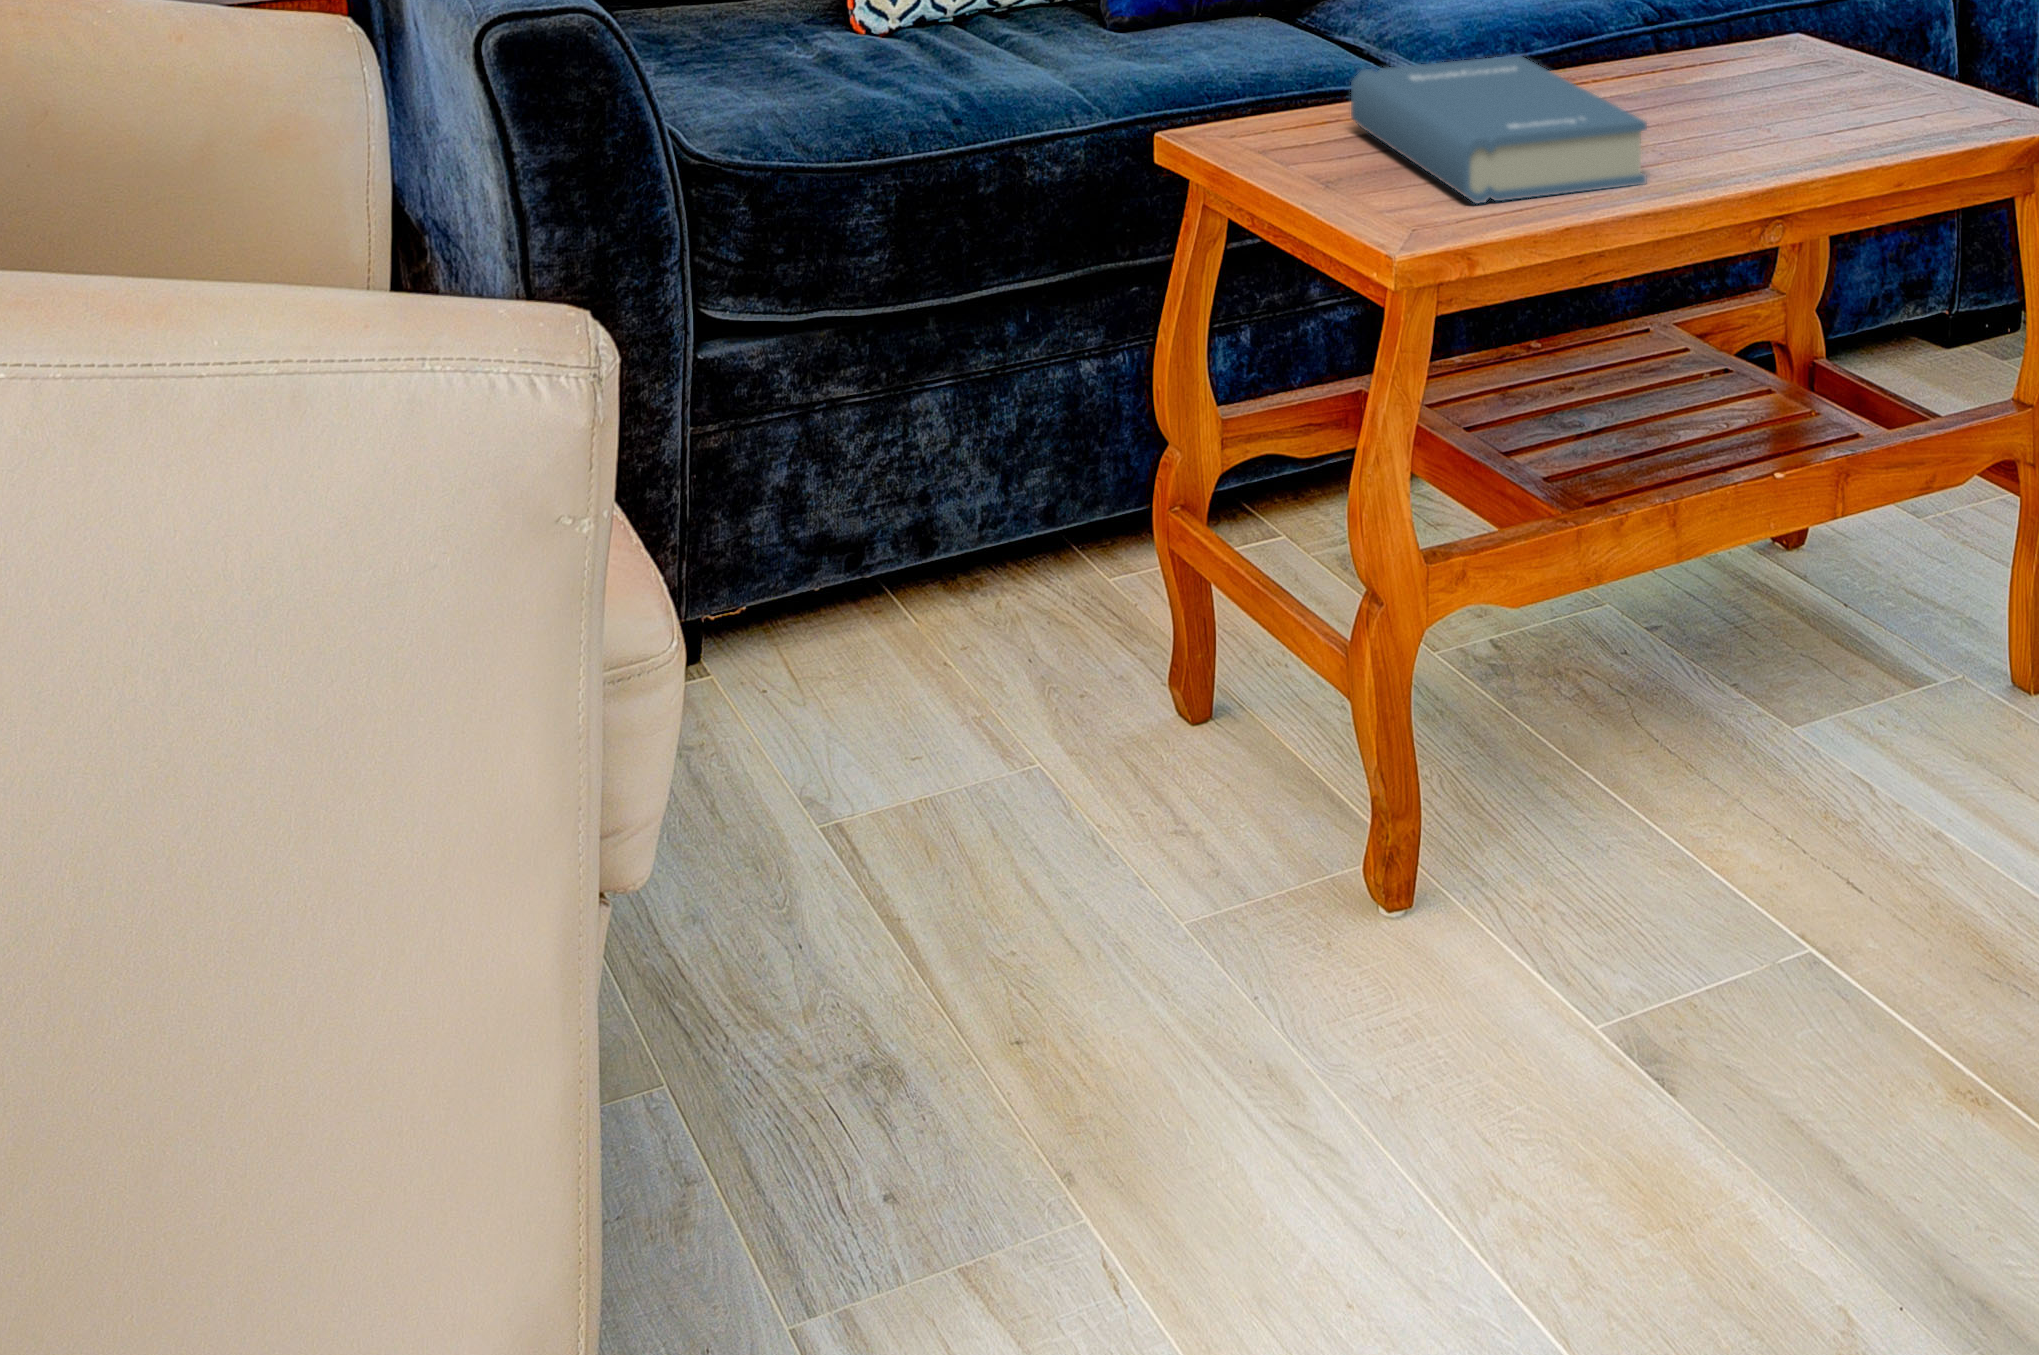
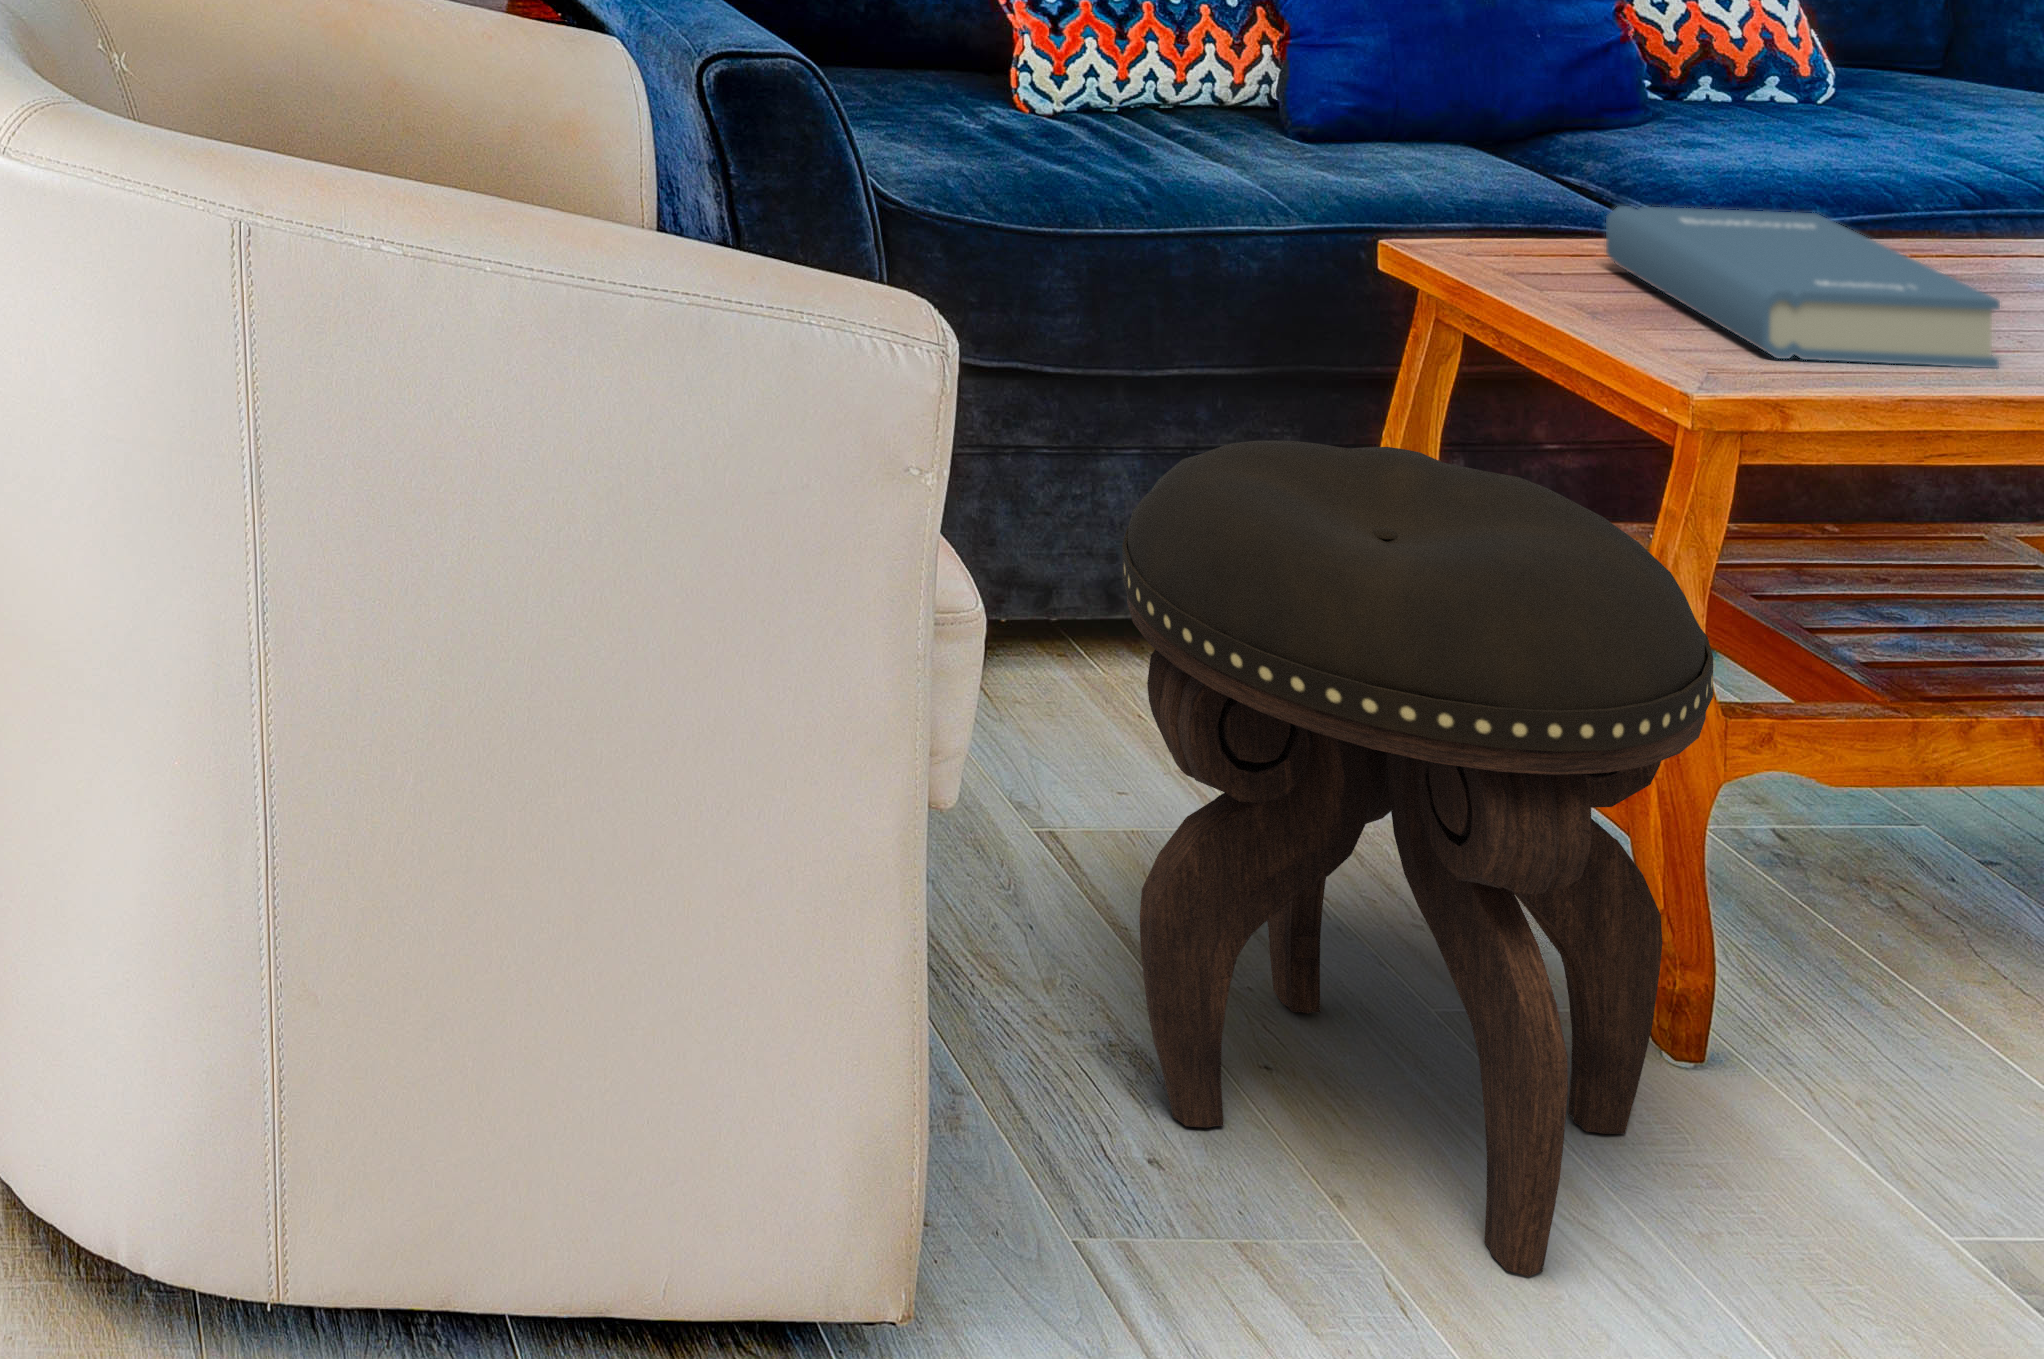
footstool: none [879,352,1403,1183] -> present [1122,440,1713,1277]

